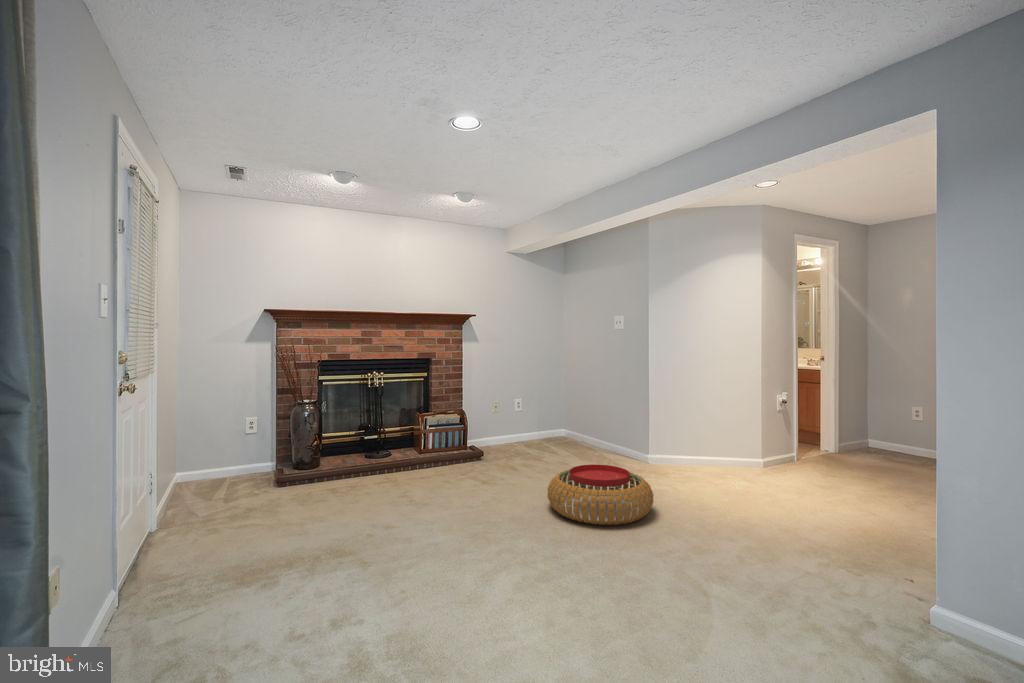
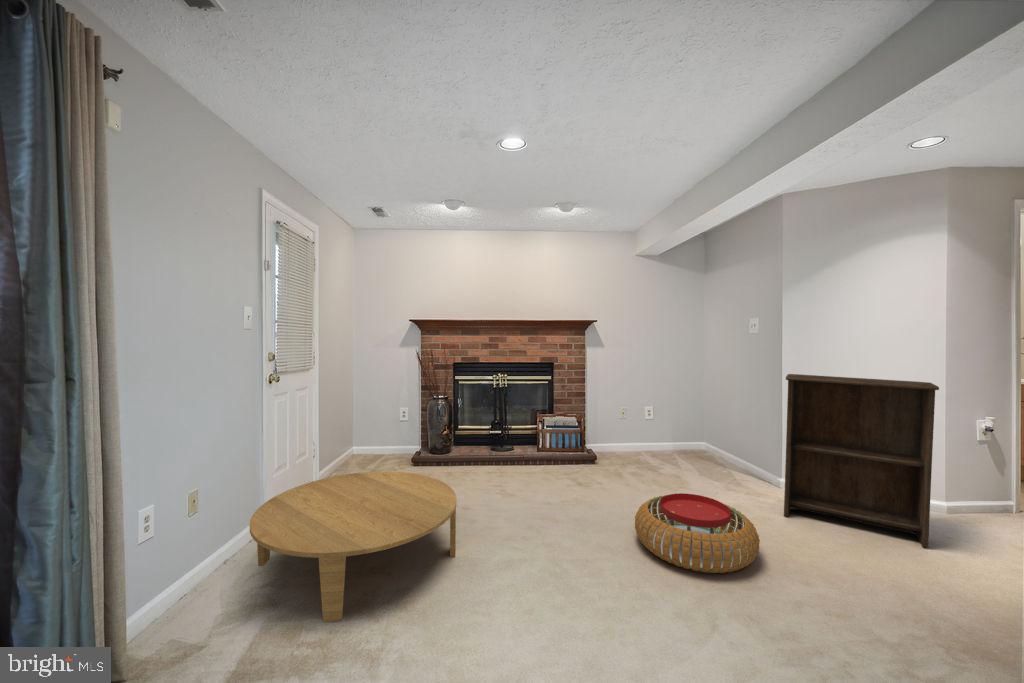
bookshelf: none [655,356,760,485] -> present [784,374,939,548]
coffee table: none [130,477,384,630] -> present [250,472,456,622]

